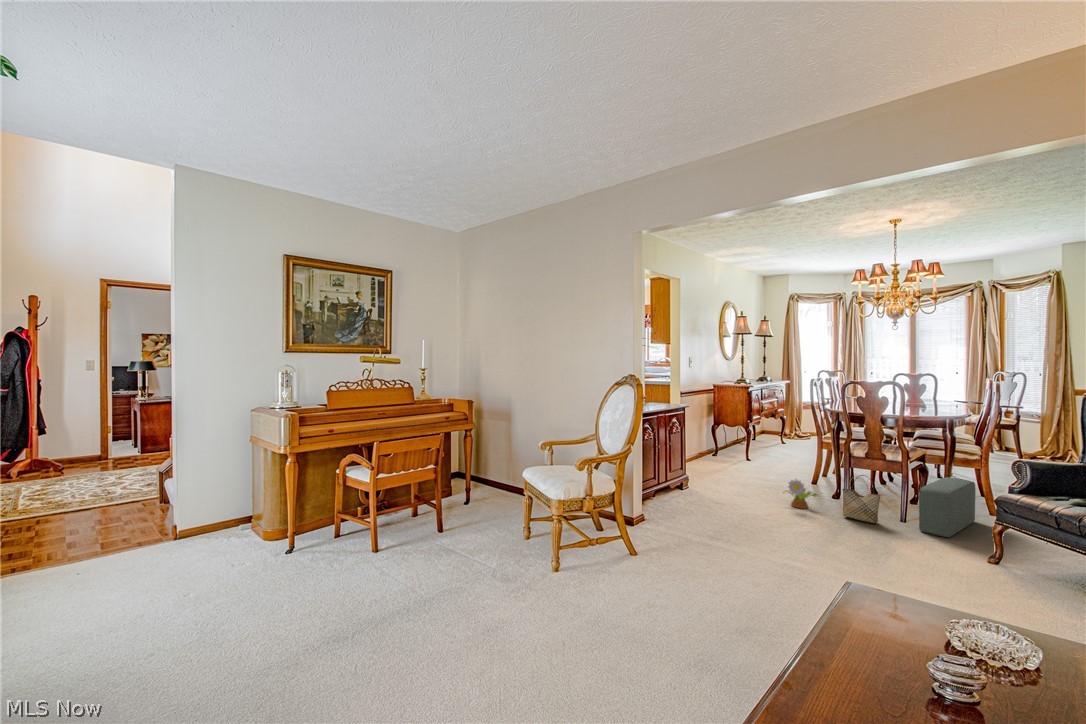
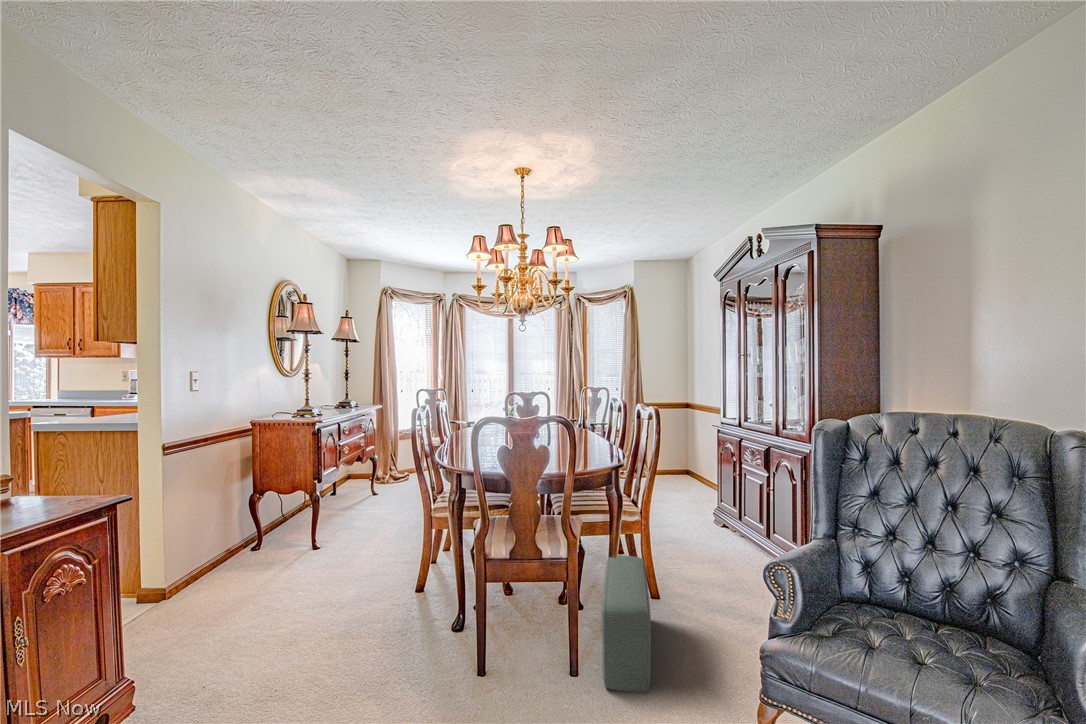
woven basket: present [842,475,881,523] -> none [480,596,545,699]
decorative plant: present [786,479,817,508] -> none [366,635,438,699]

